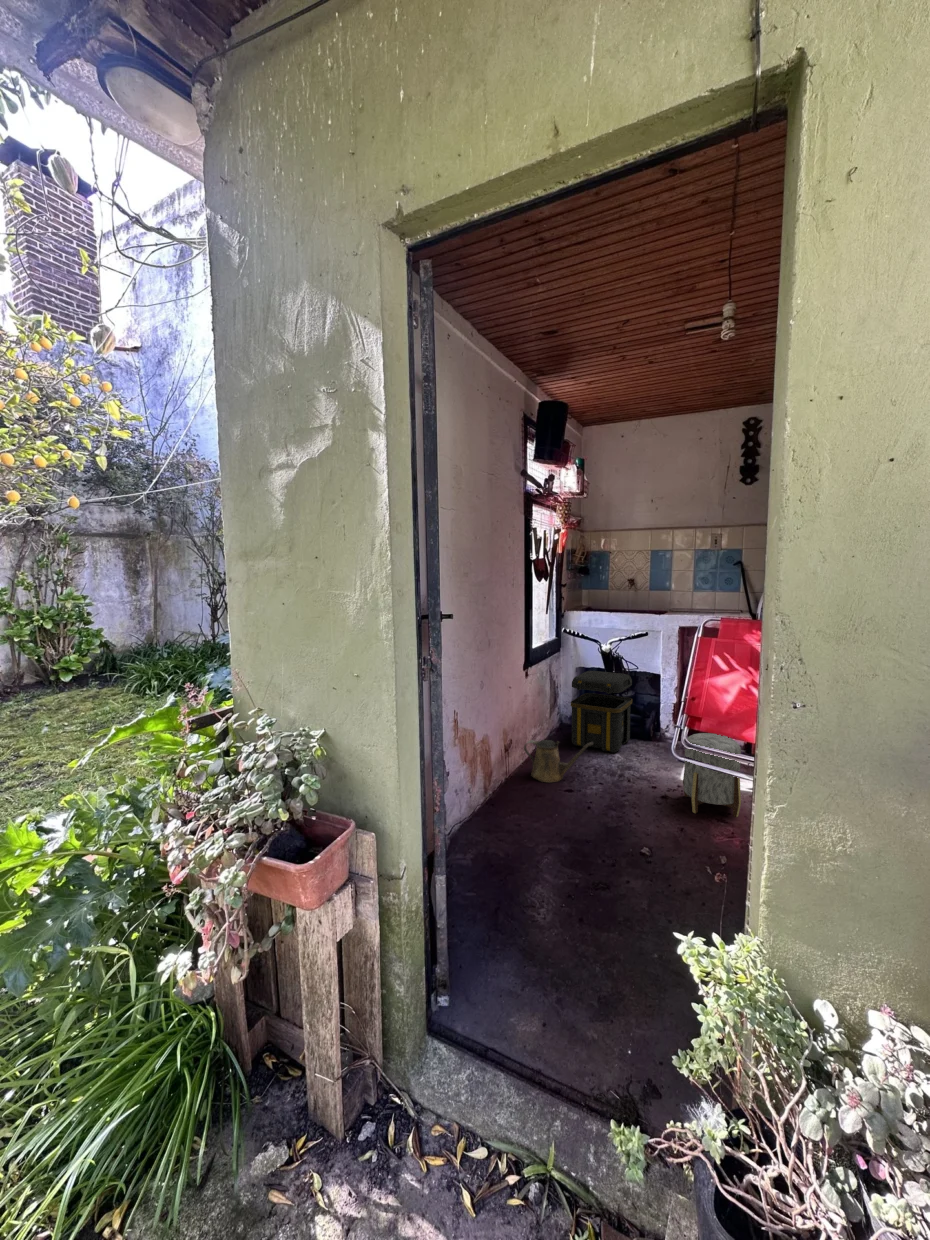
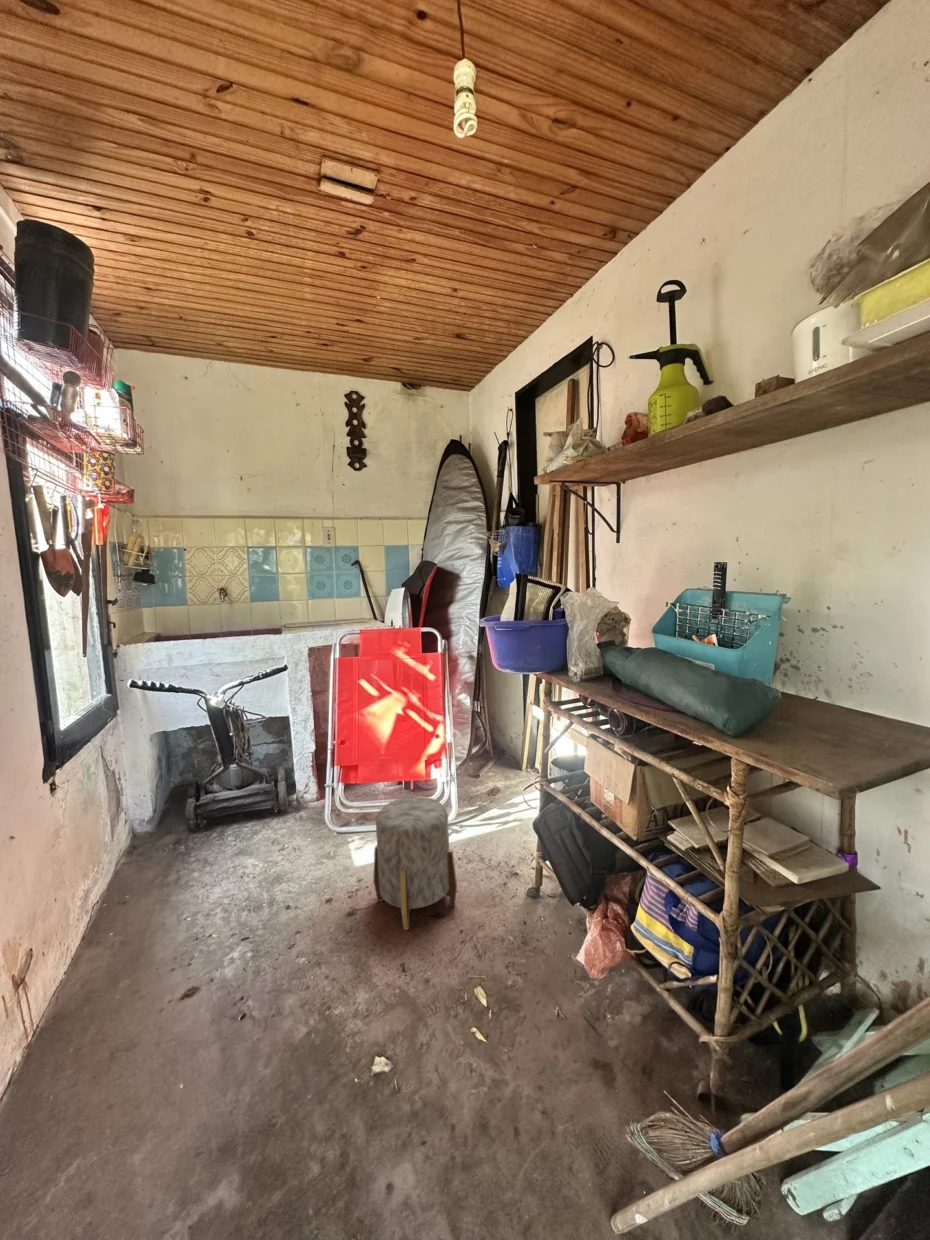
toolbox: present [571,671,633,752] -> none [153,729,259,872]
watering can: present [524,740,593,782] -> none [64,881,224,1009]

